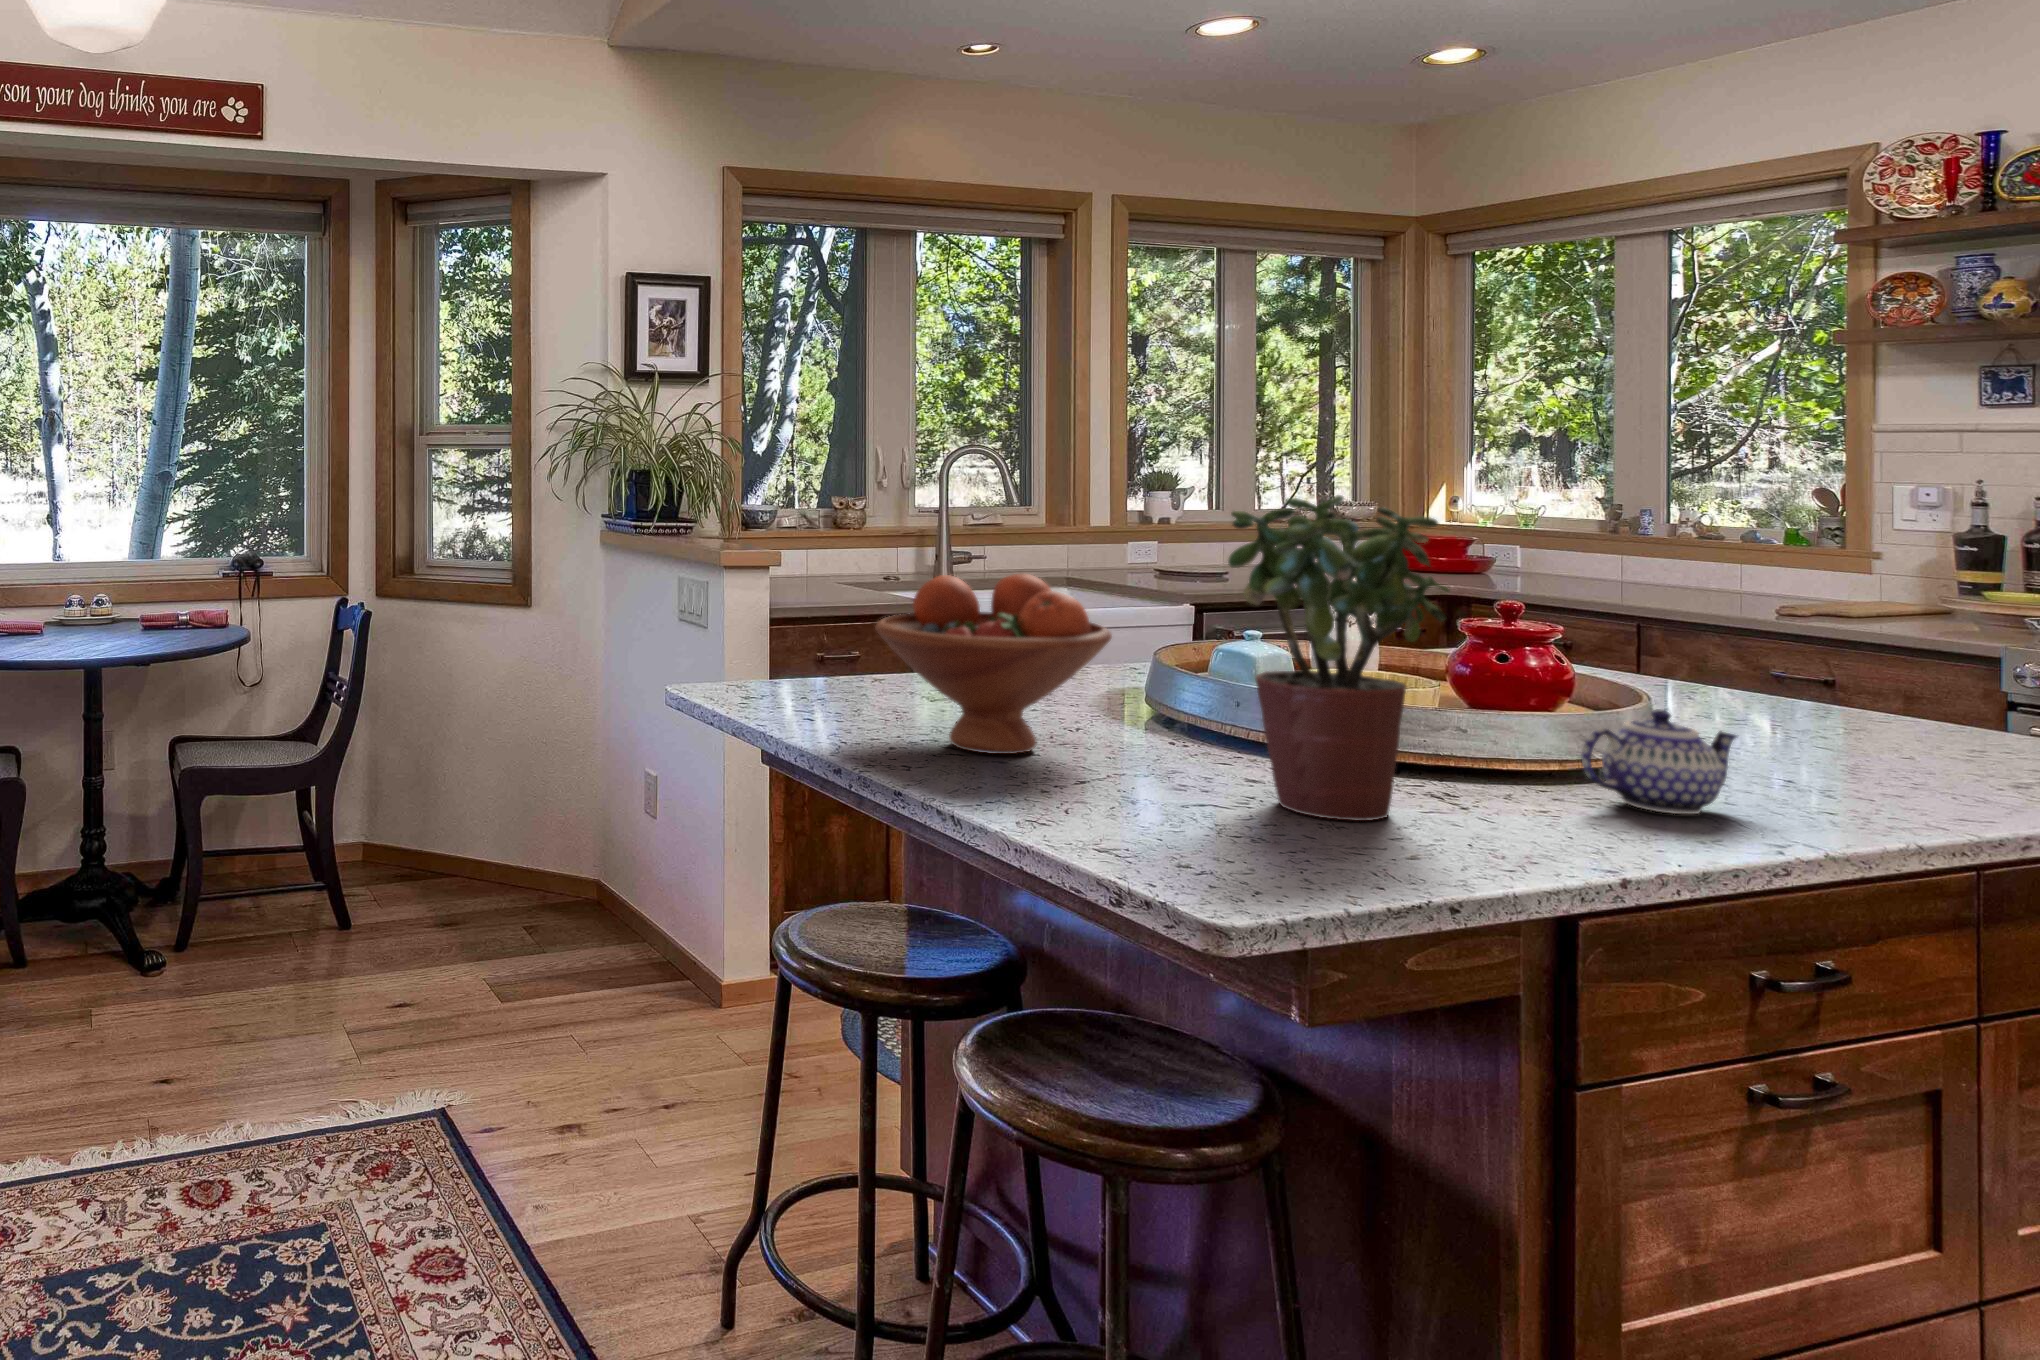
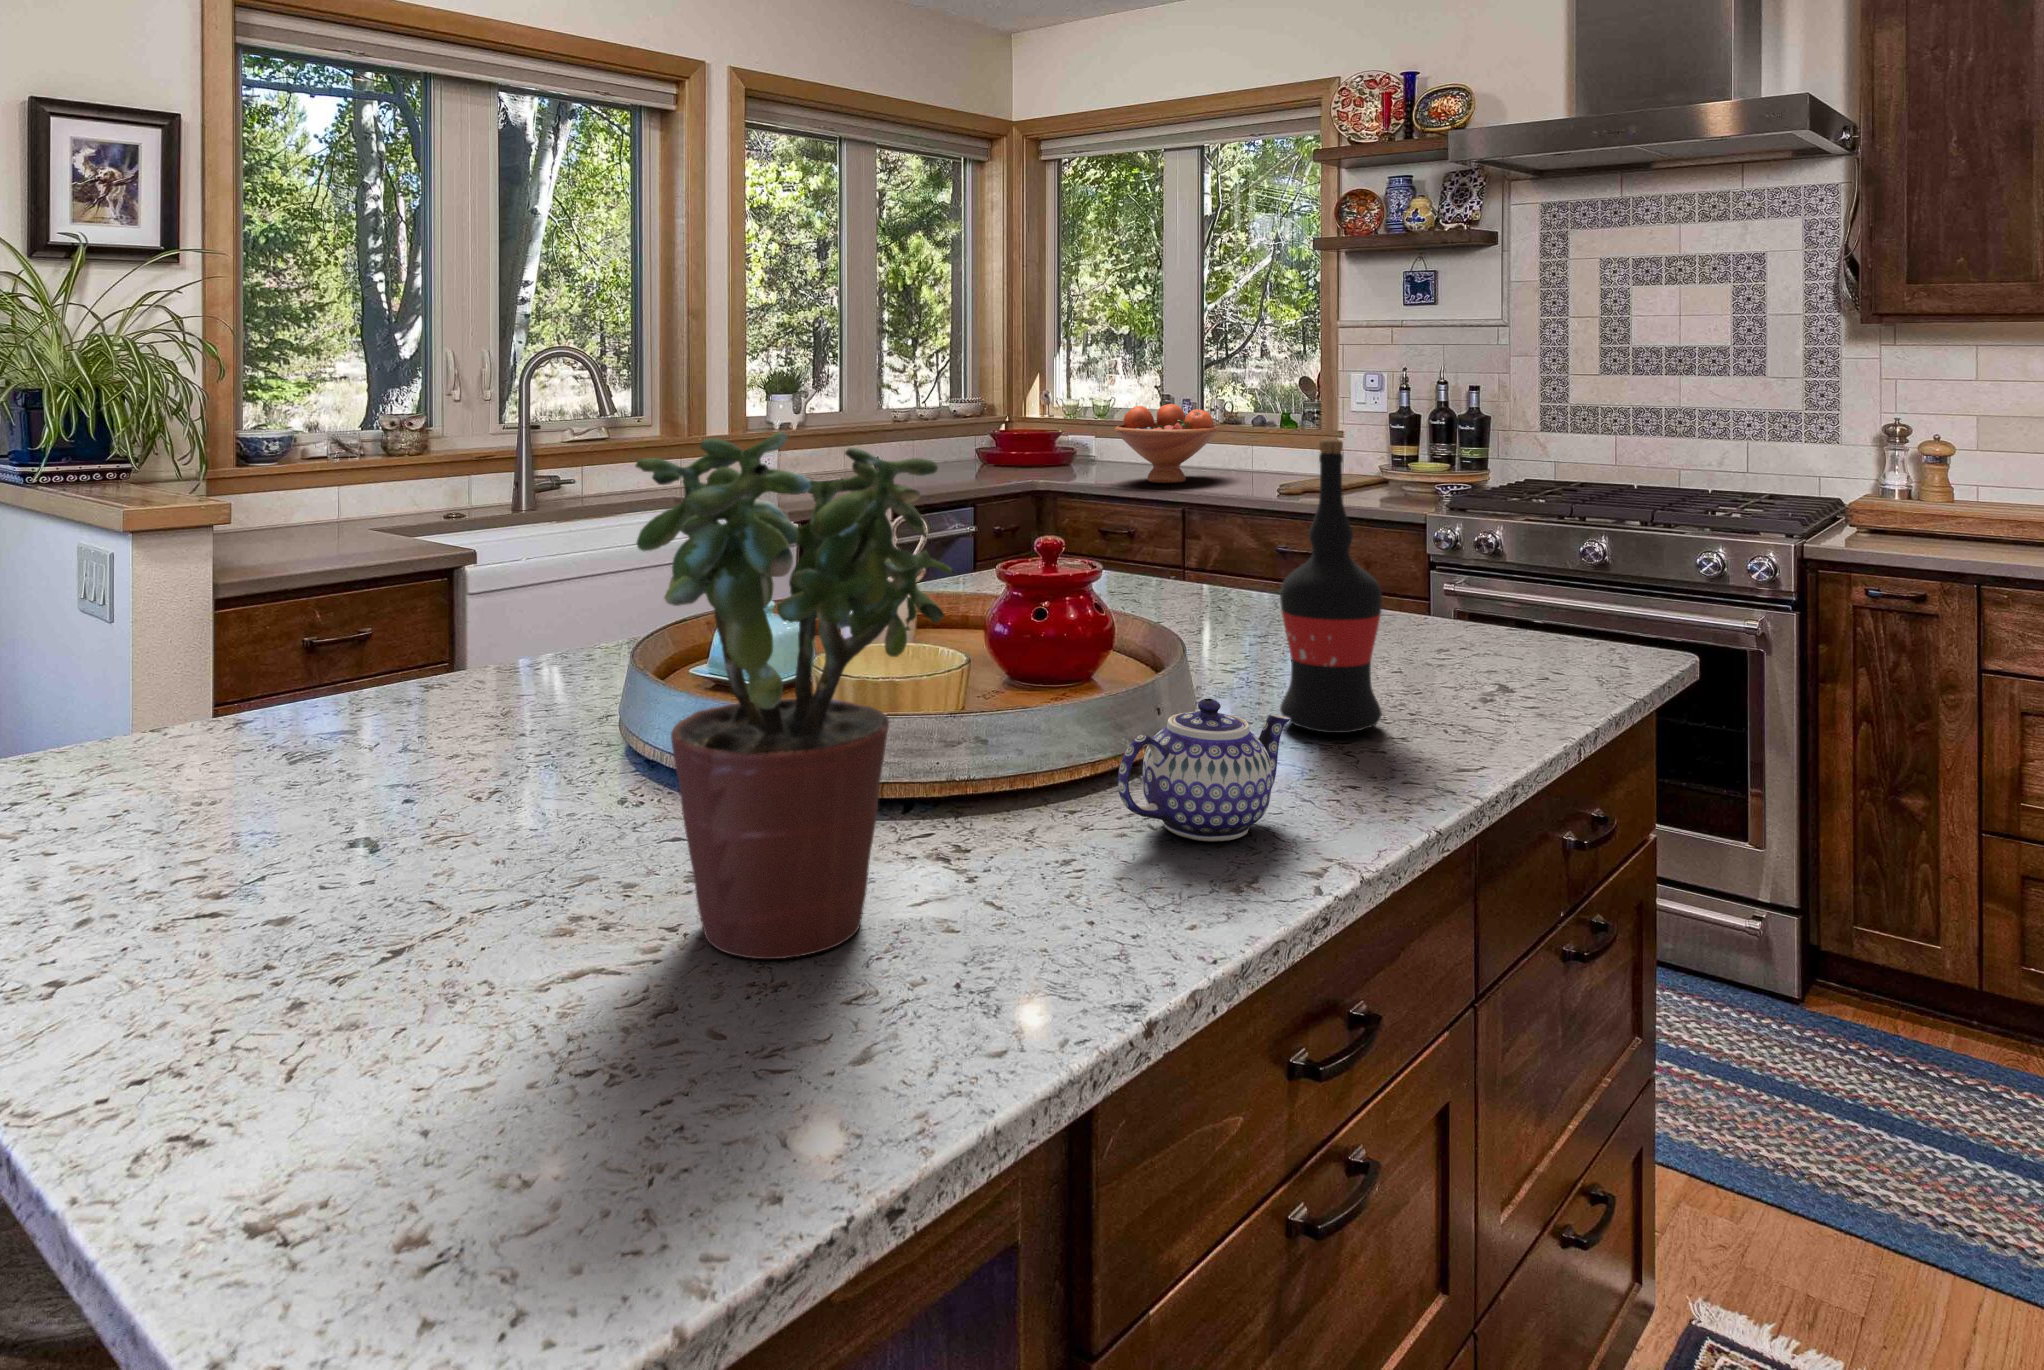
wine bottle: none [1733,527,1848,775] -> present [1280,439,1382,733]
fruit bowl: present [875,574,1112,754] -> present [1115,404,1219,483]

